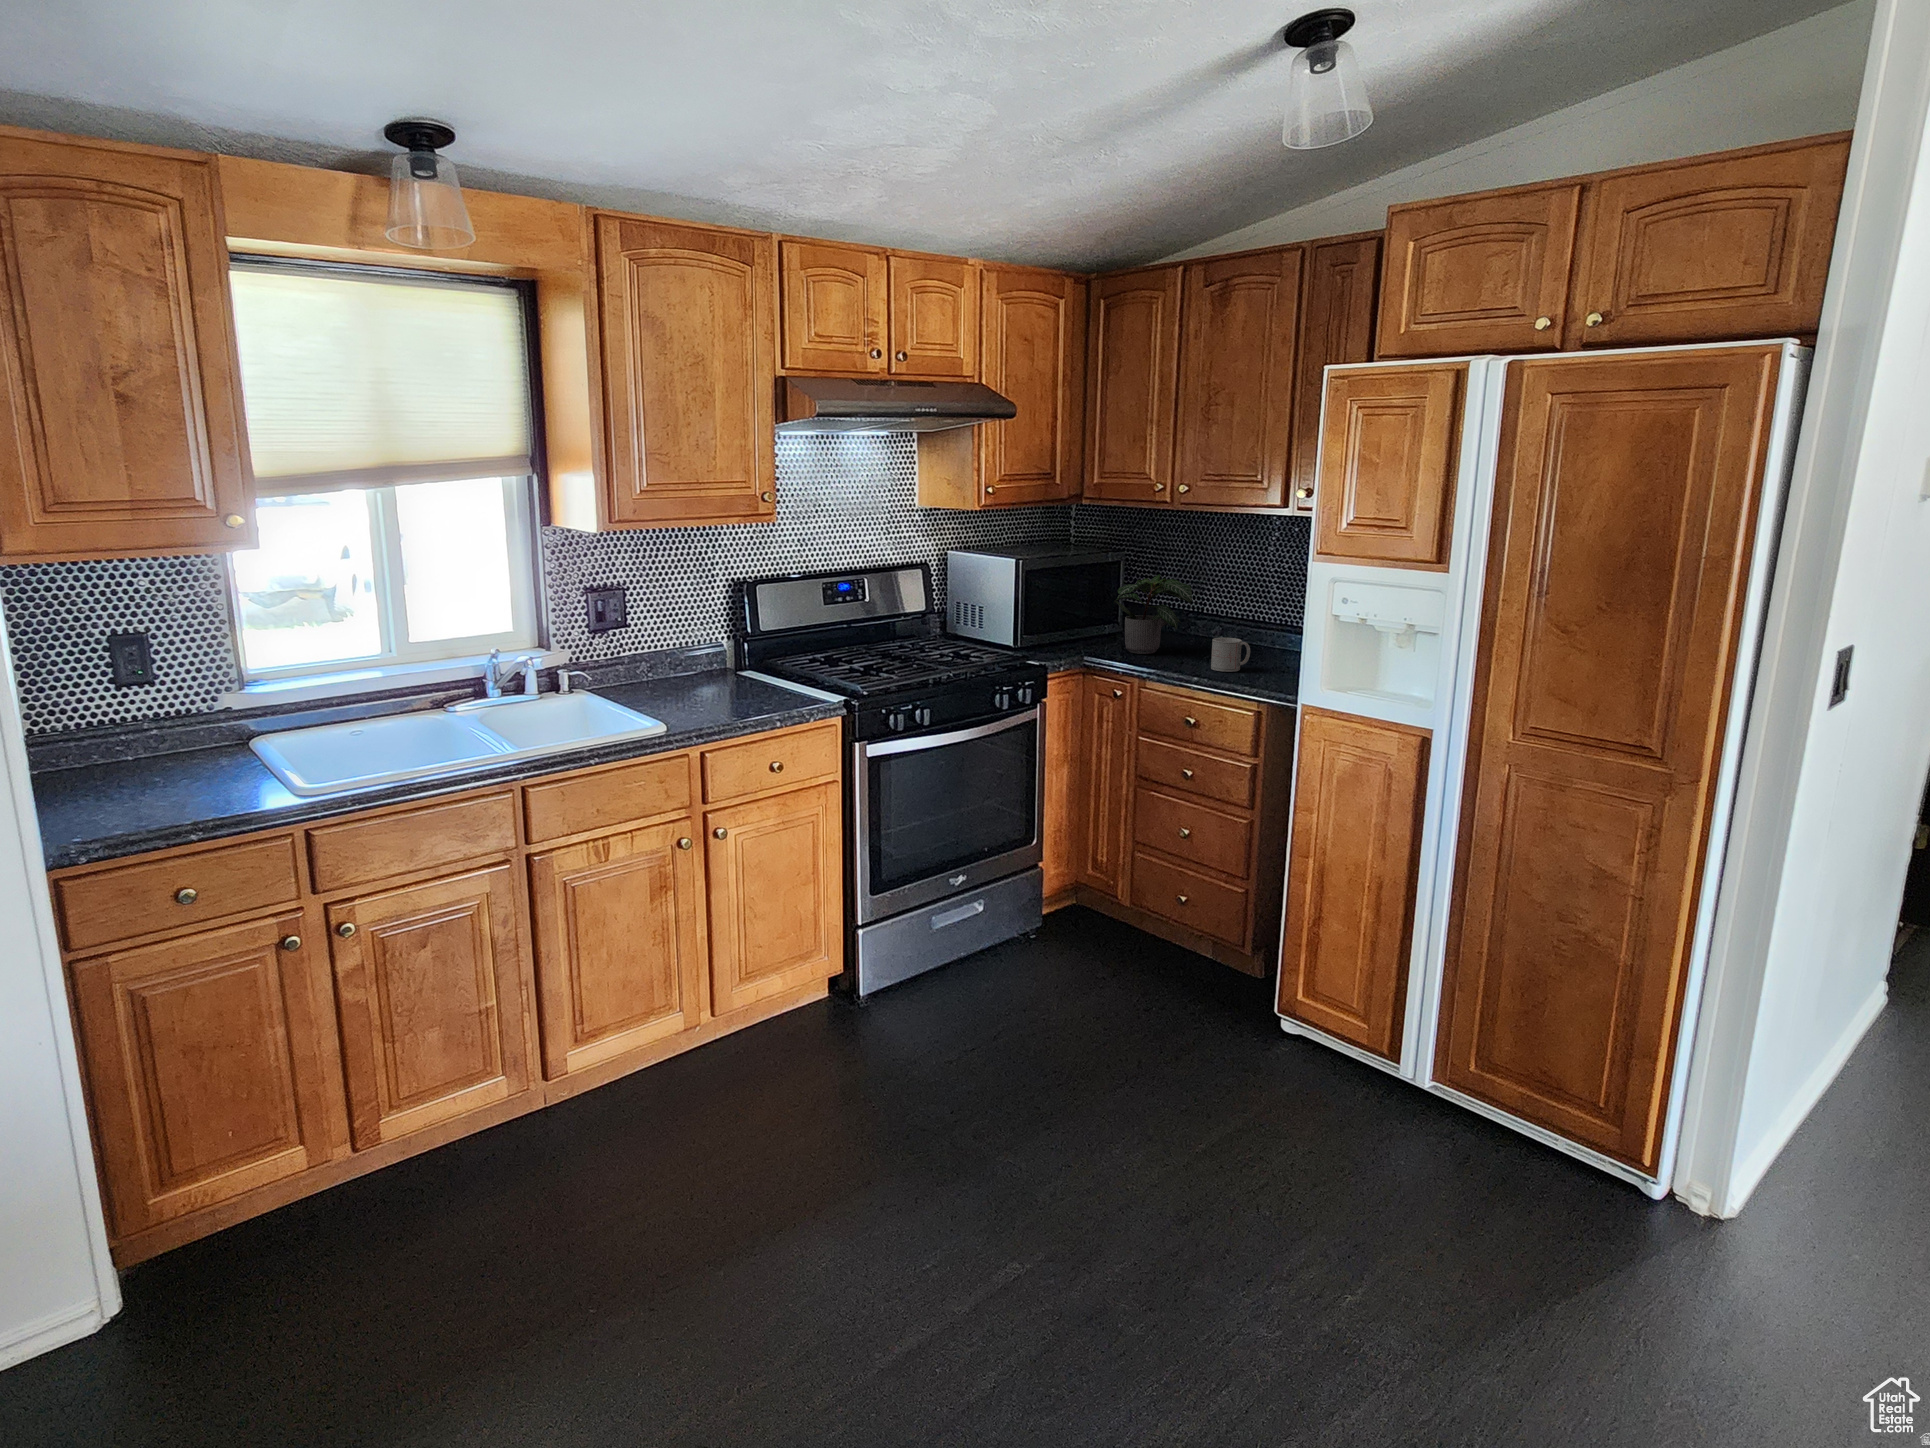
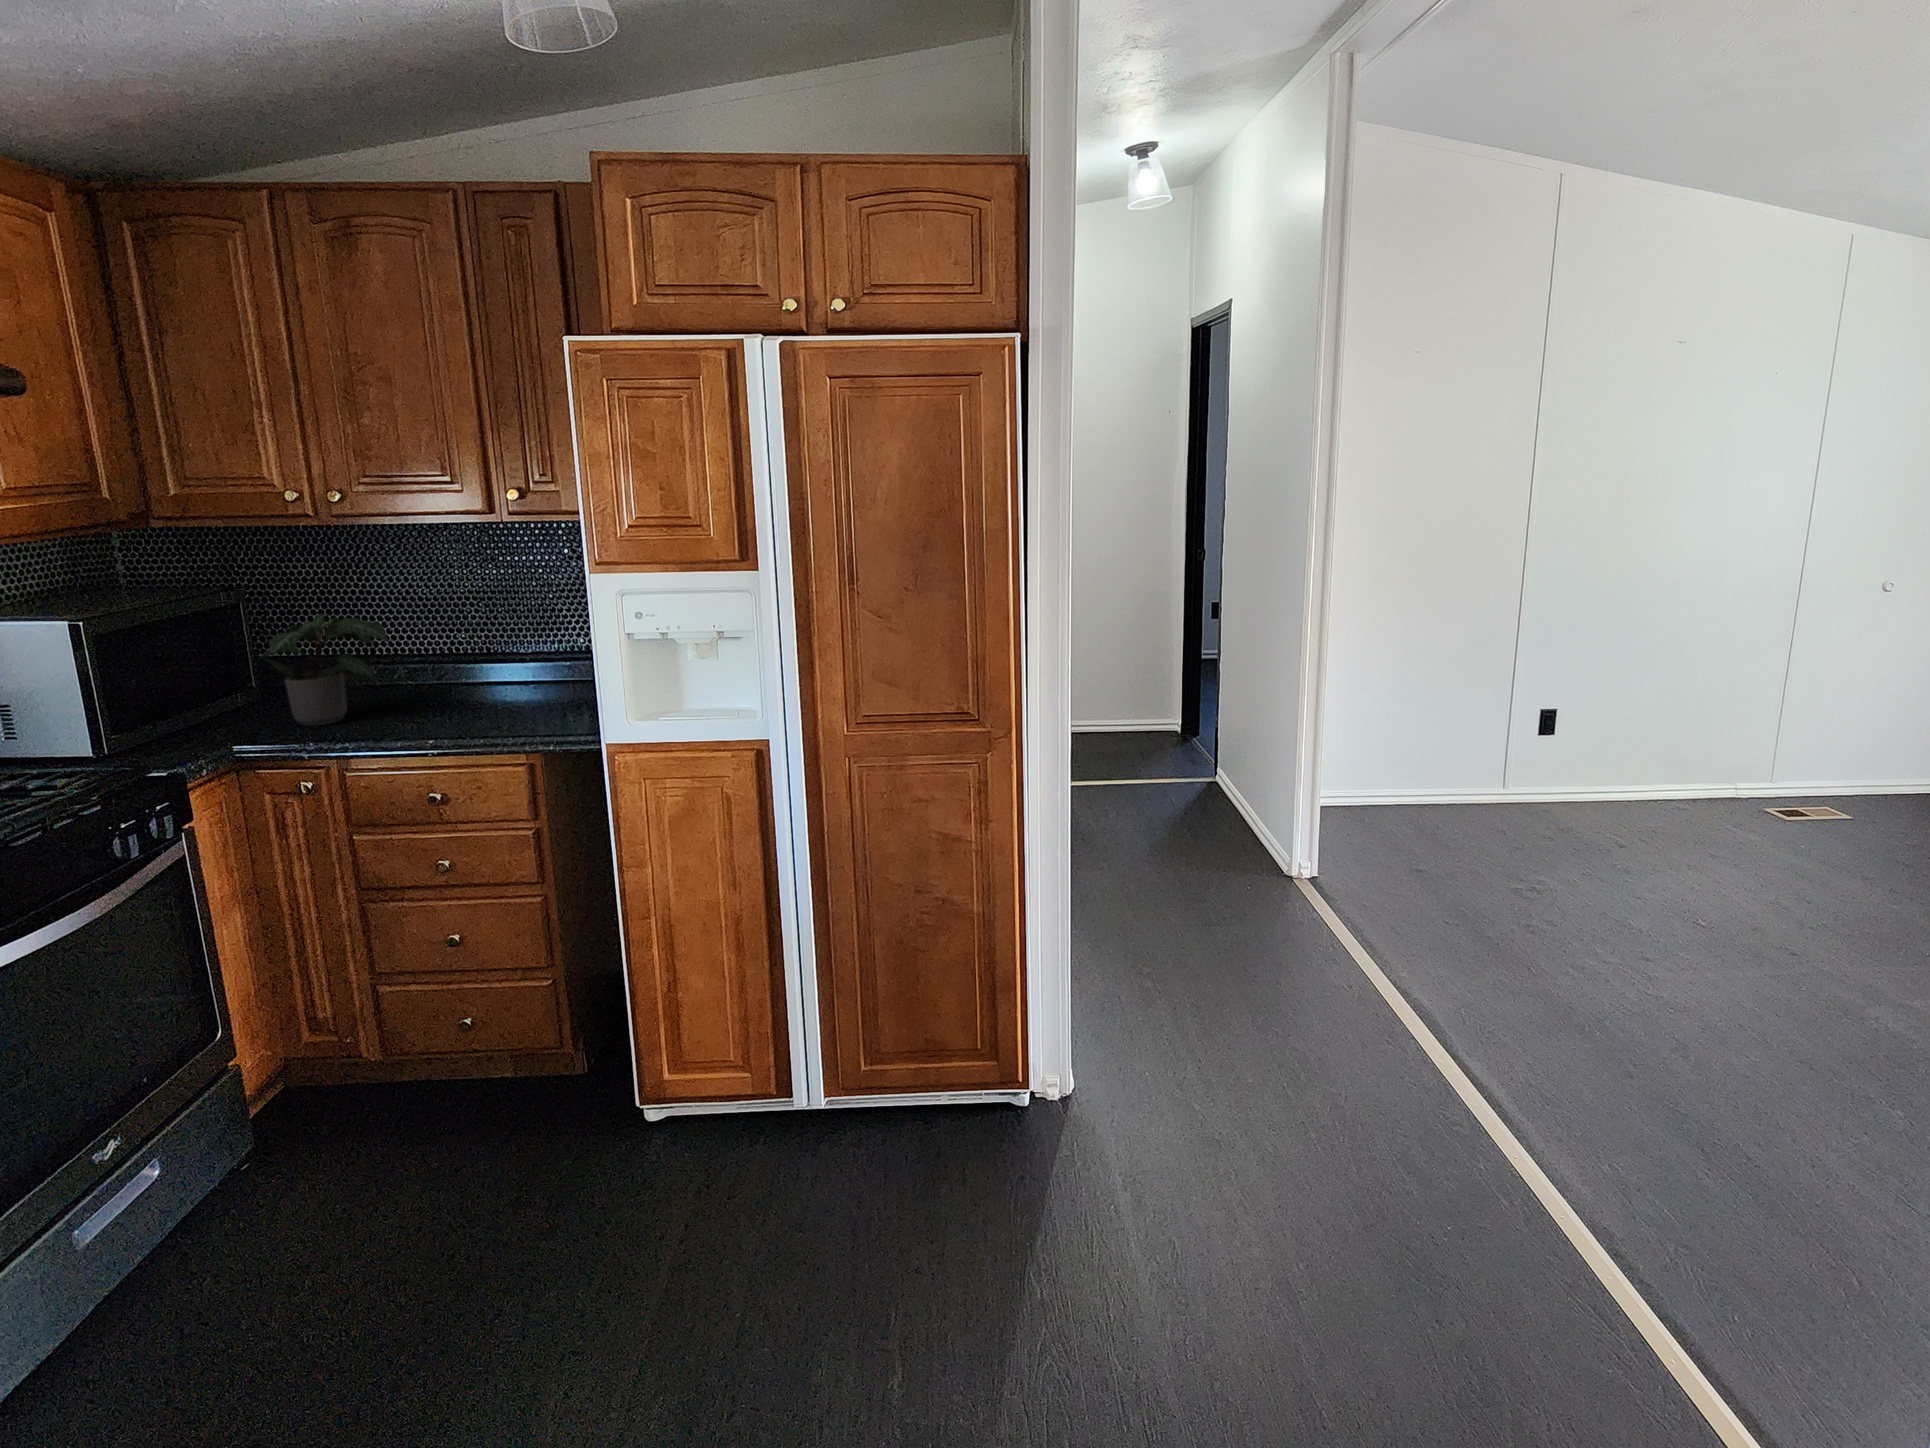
mug: present [1211,638,1250,672] -> none [435,680,486,725]

